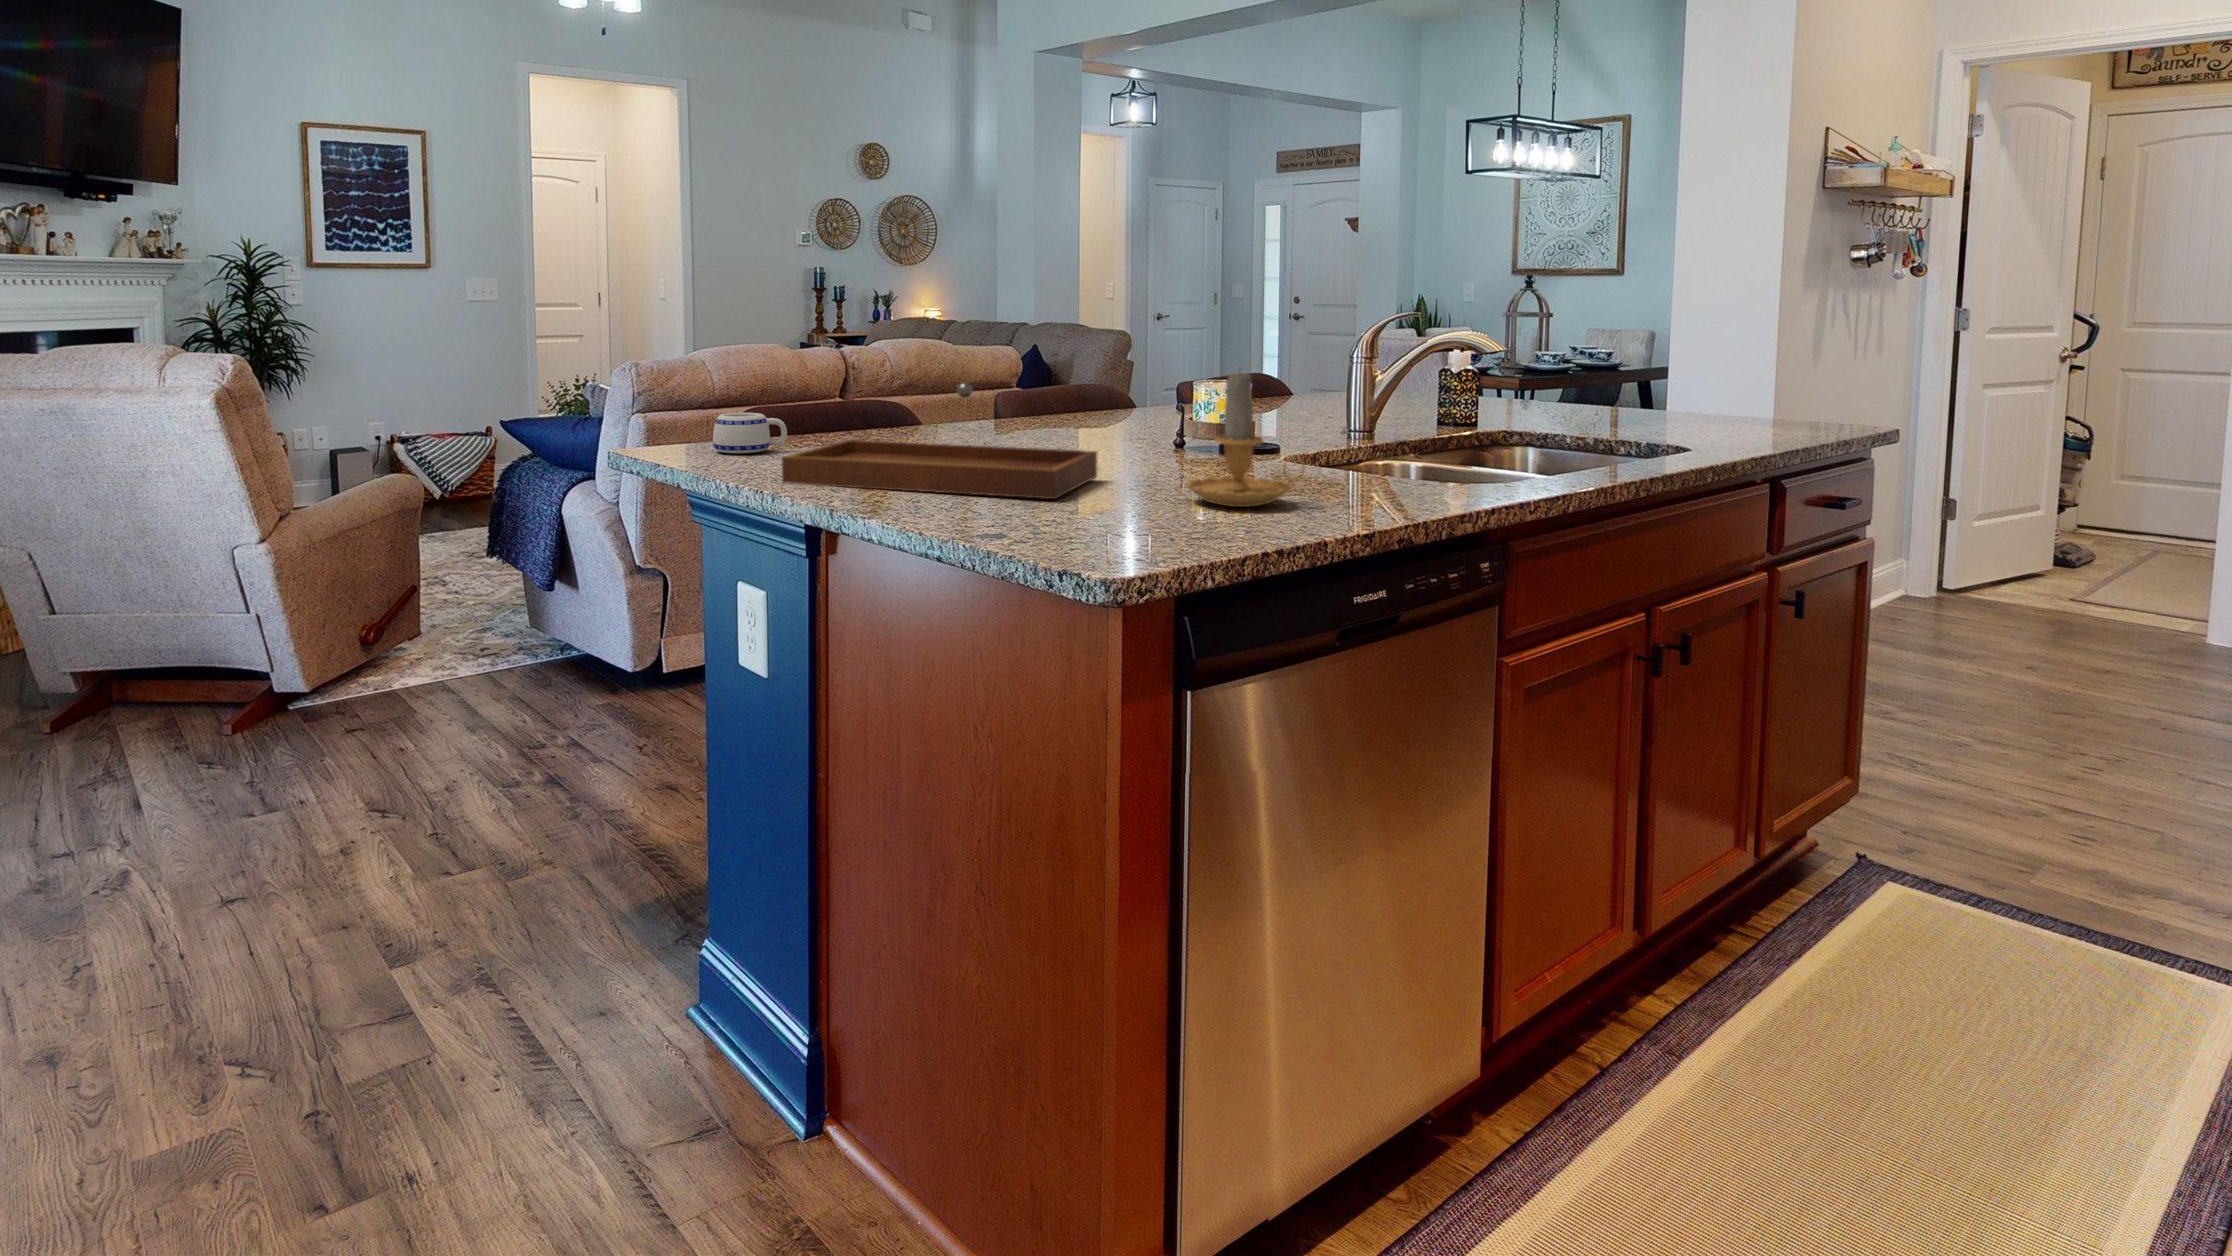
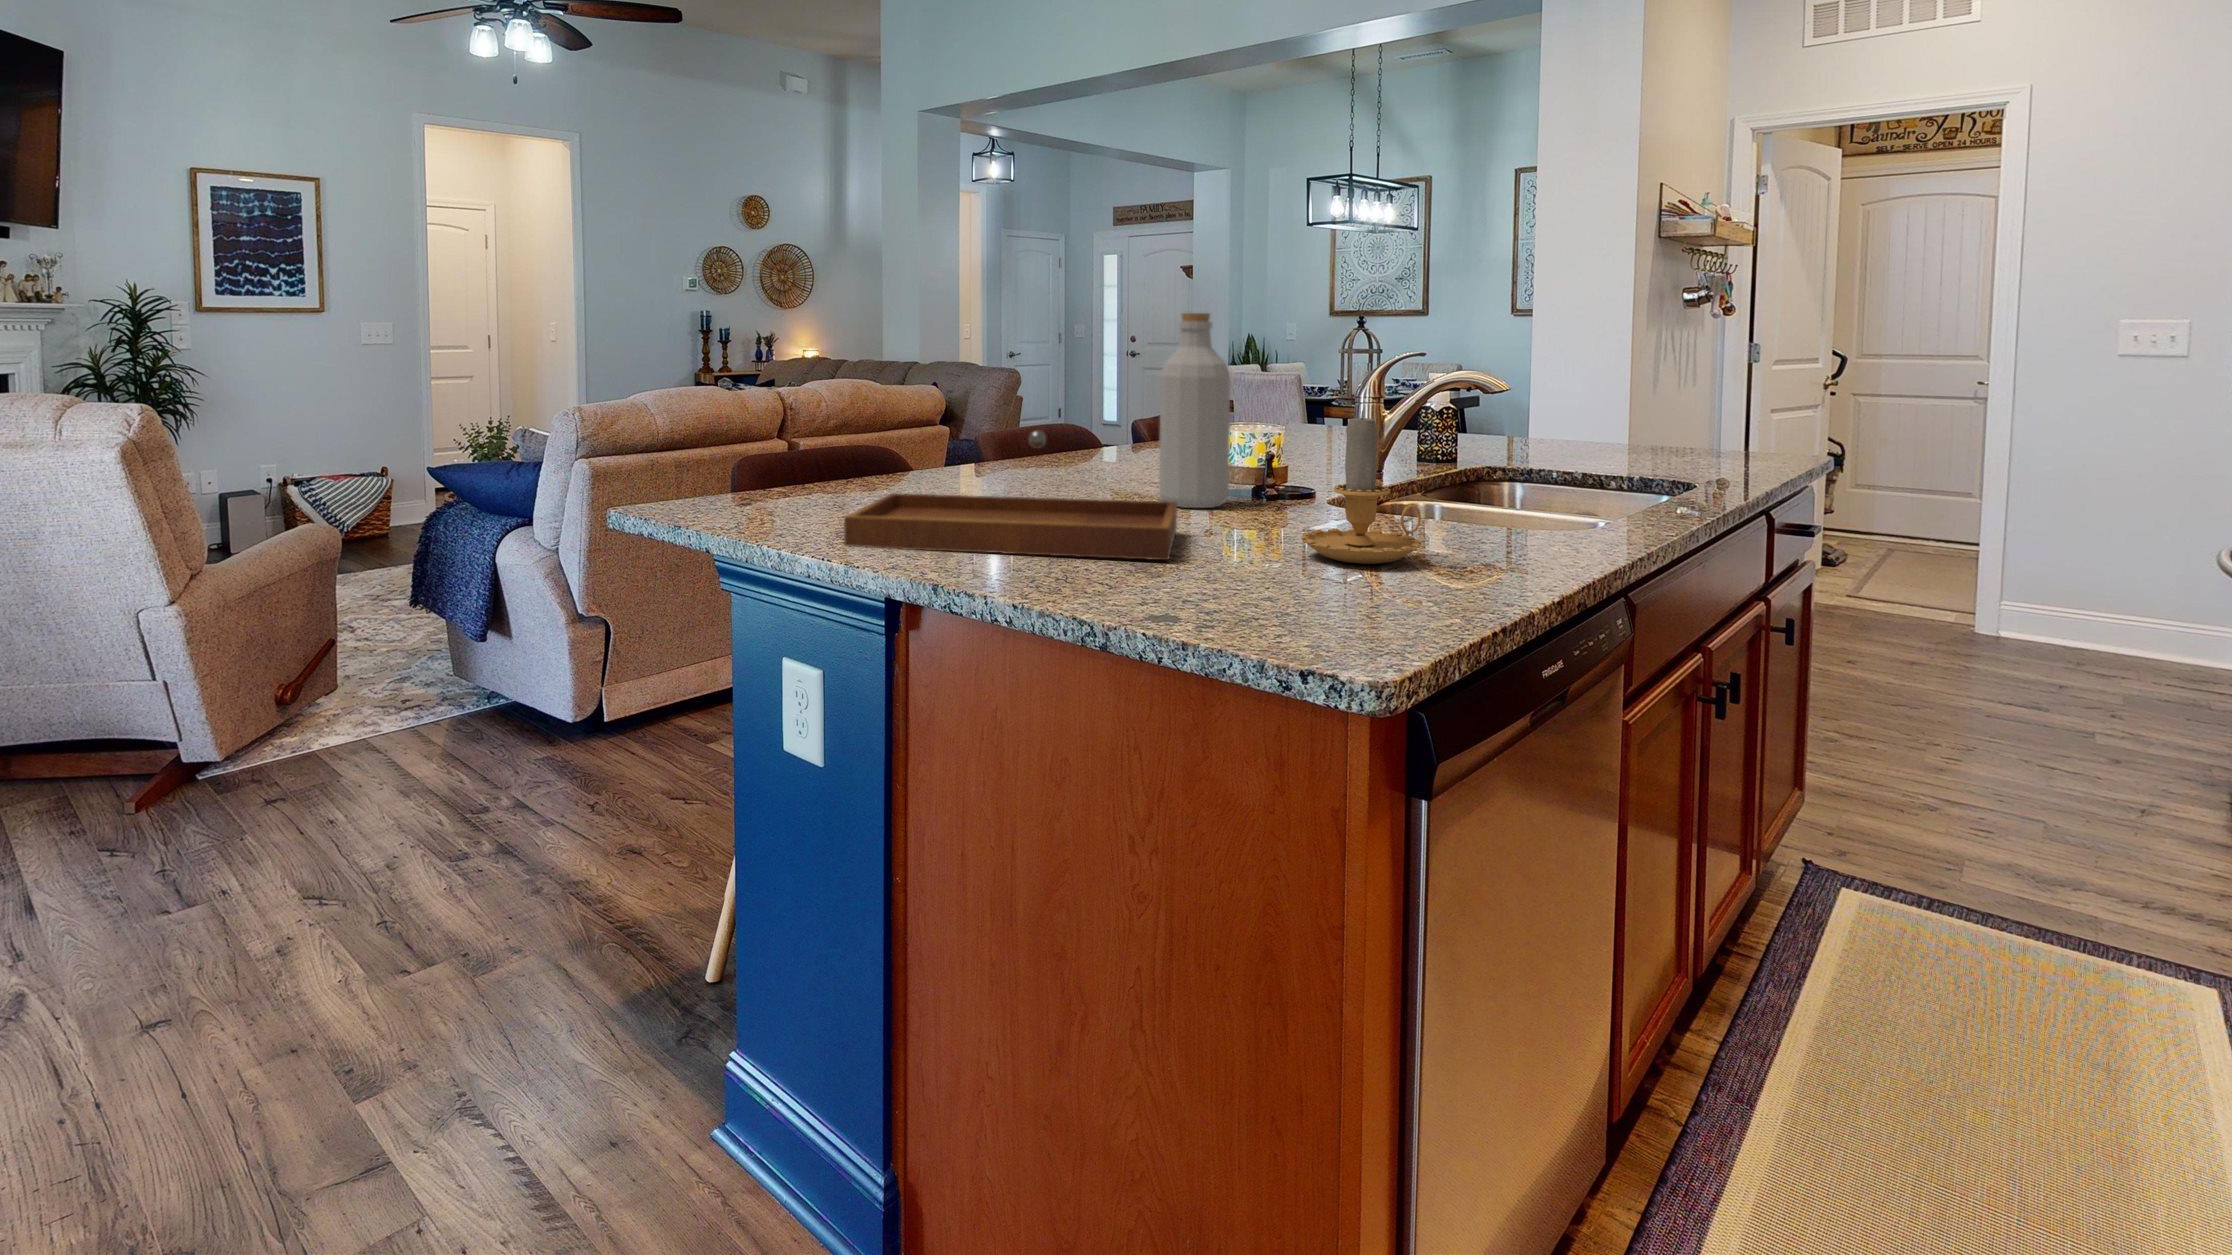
bottle: none [1117,275,1184,461] -> present [1159,313,1230,508]
mug: present [713,413,787,453] -> none [732,464,810,509]

